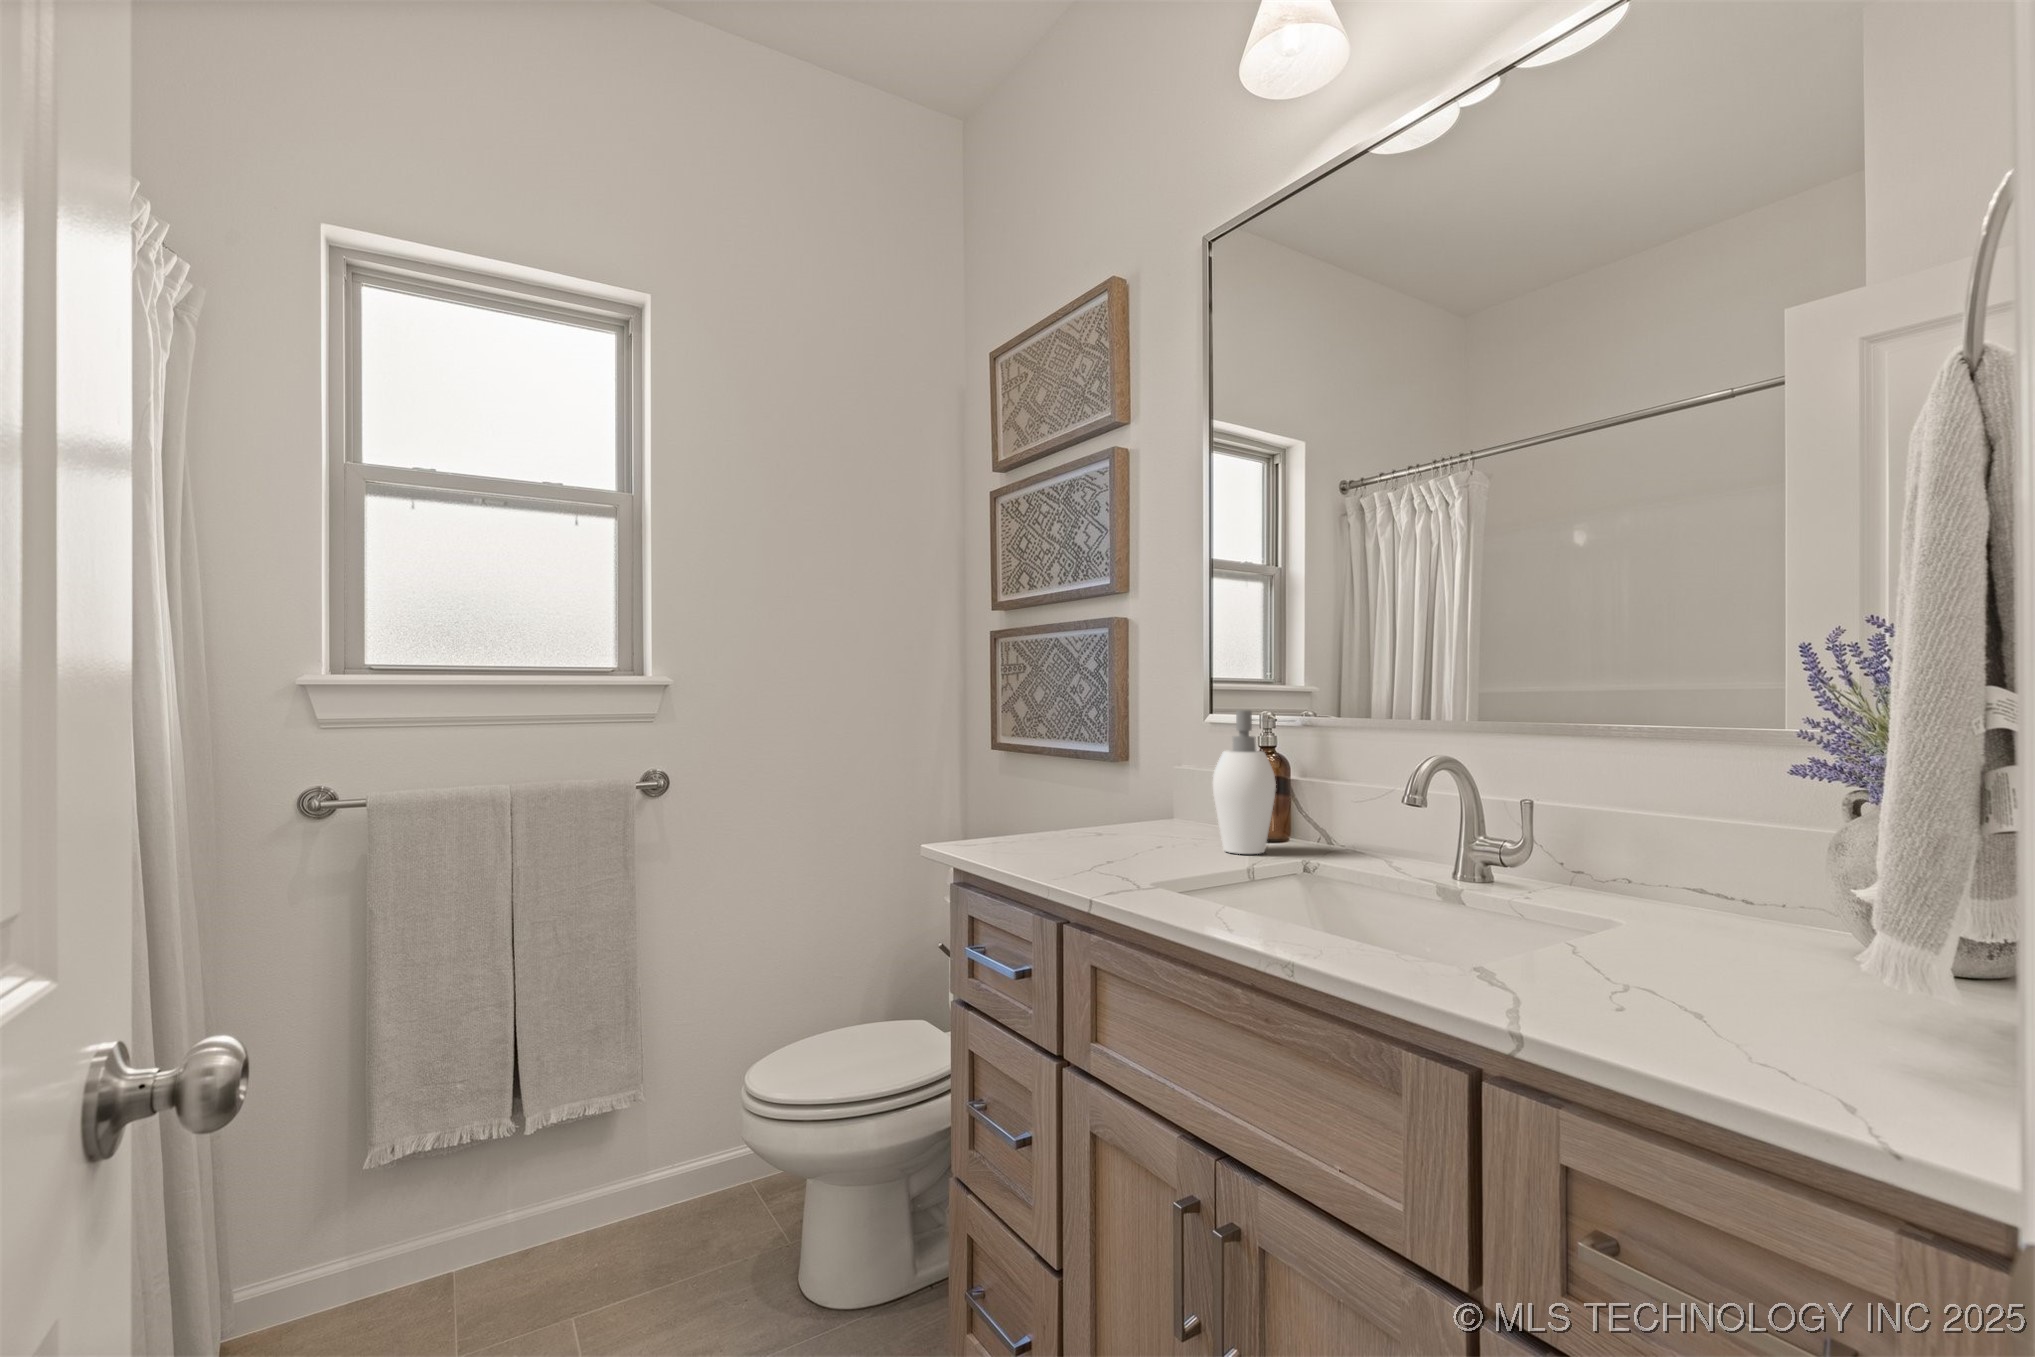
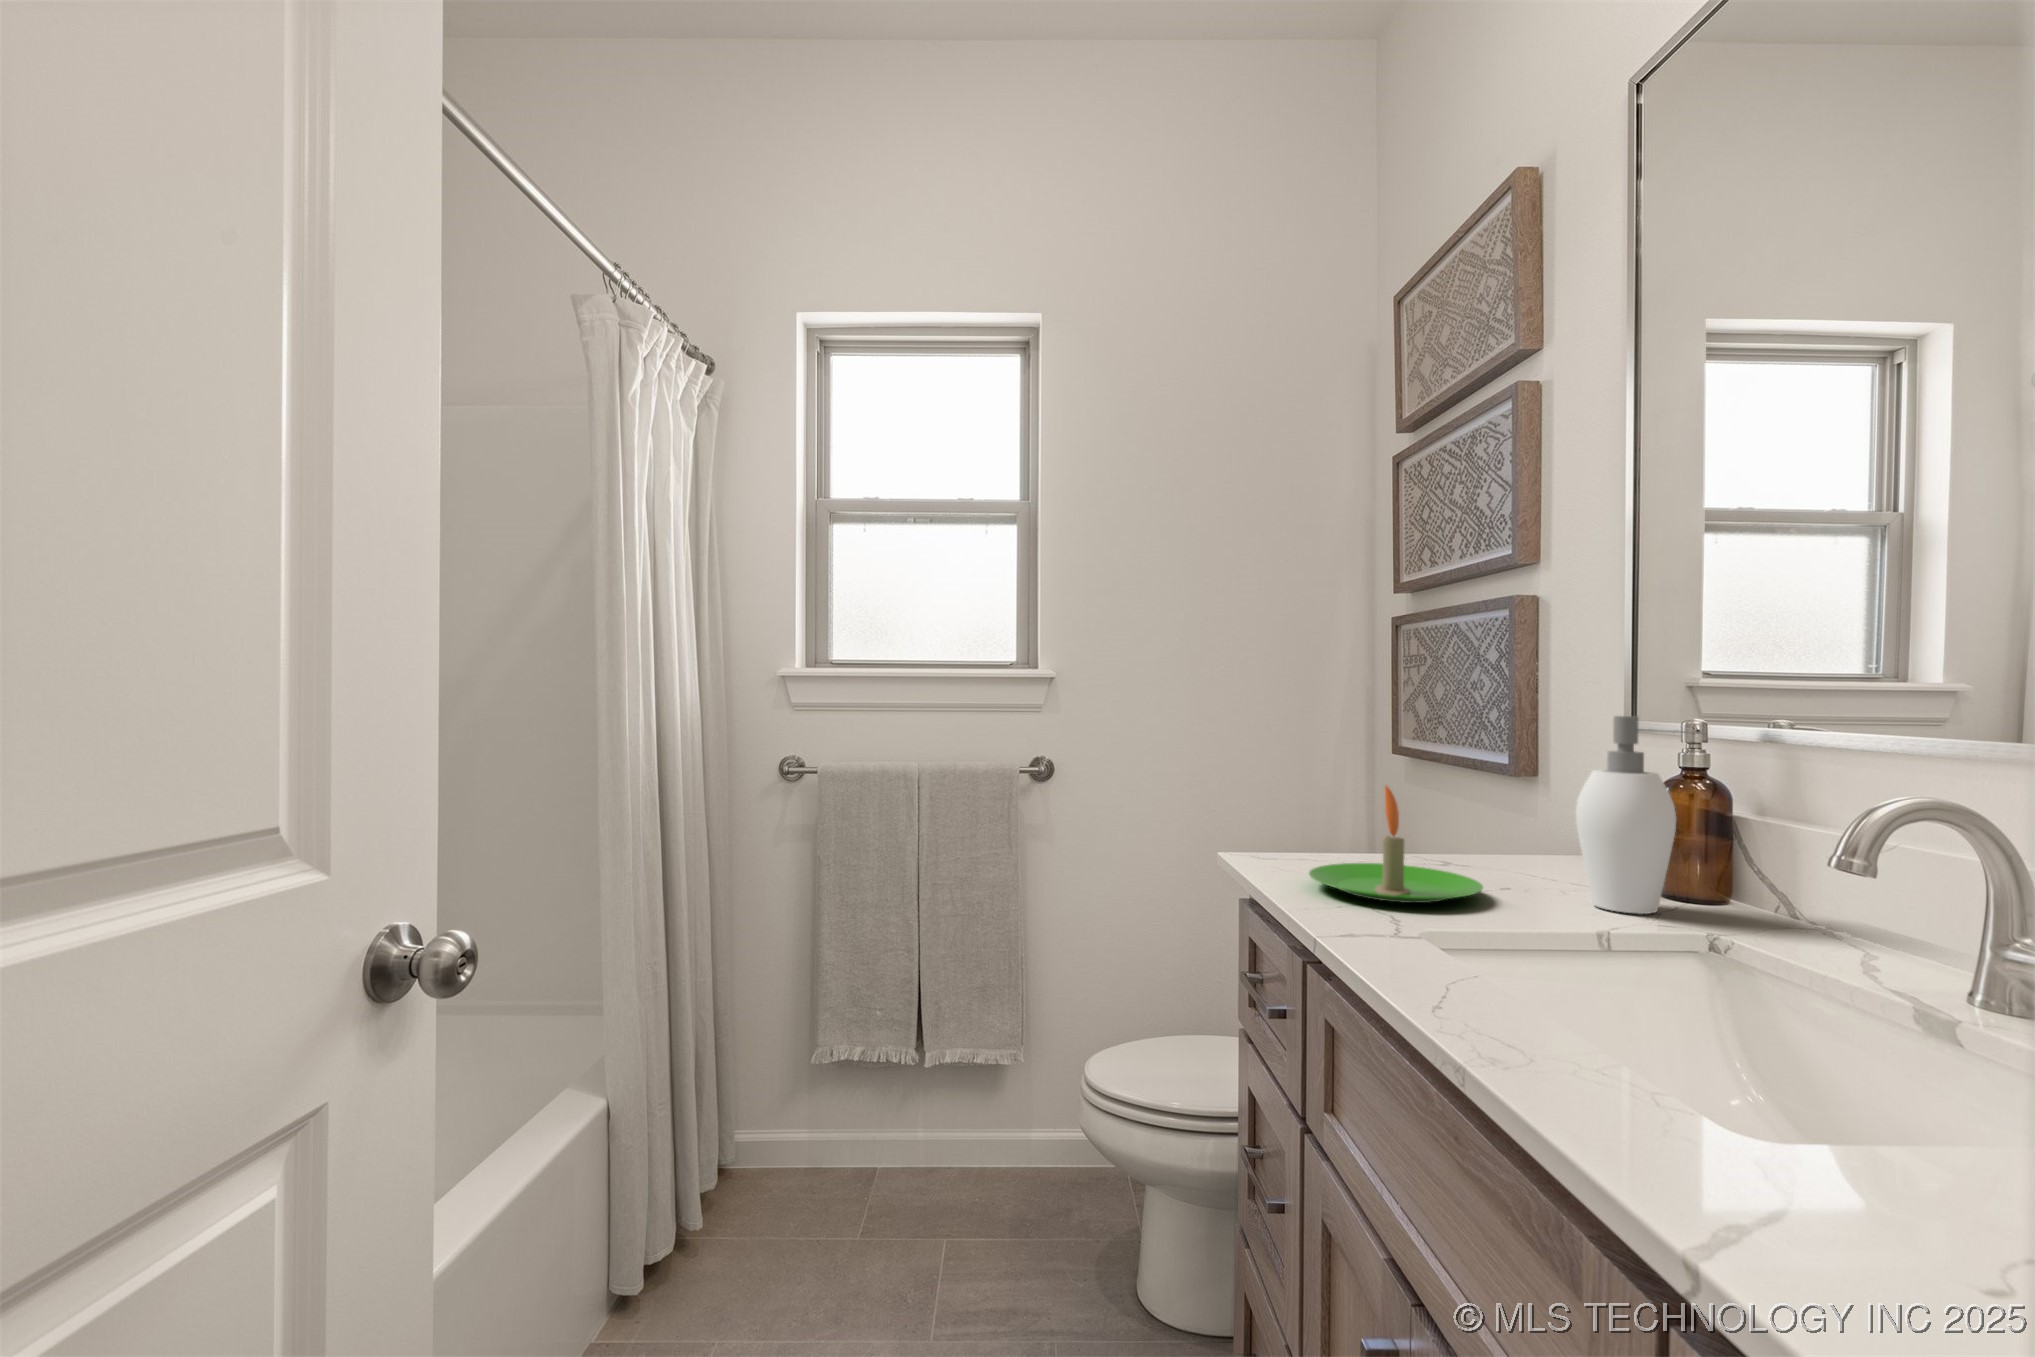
candle: none [1028,771,1161,866] -> present [1309,786,1483,903]

